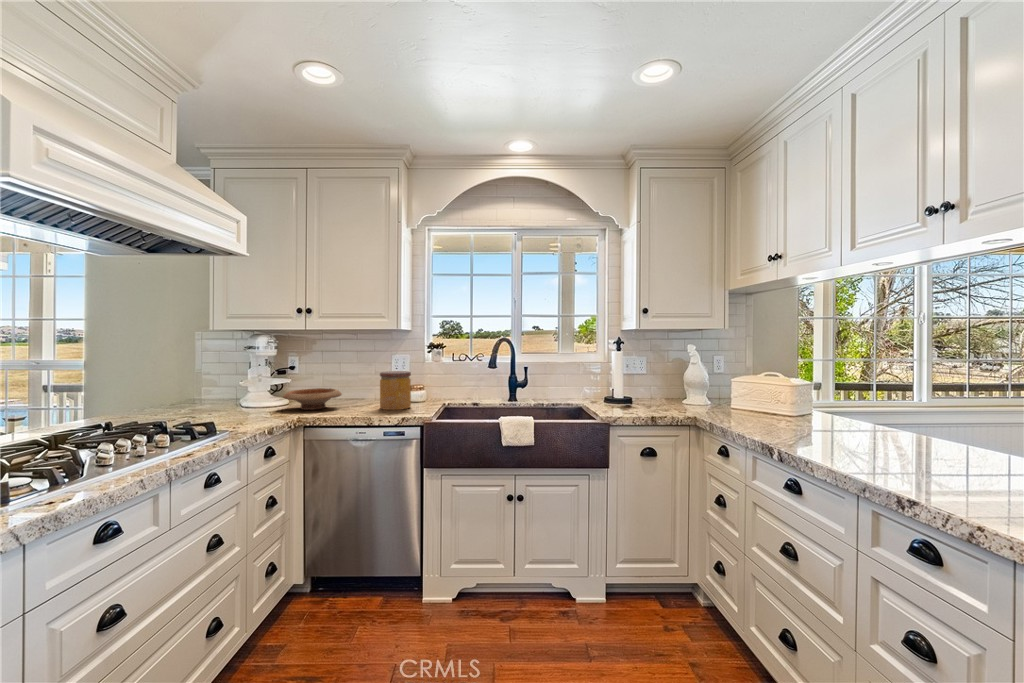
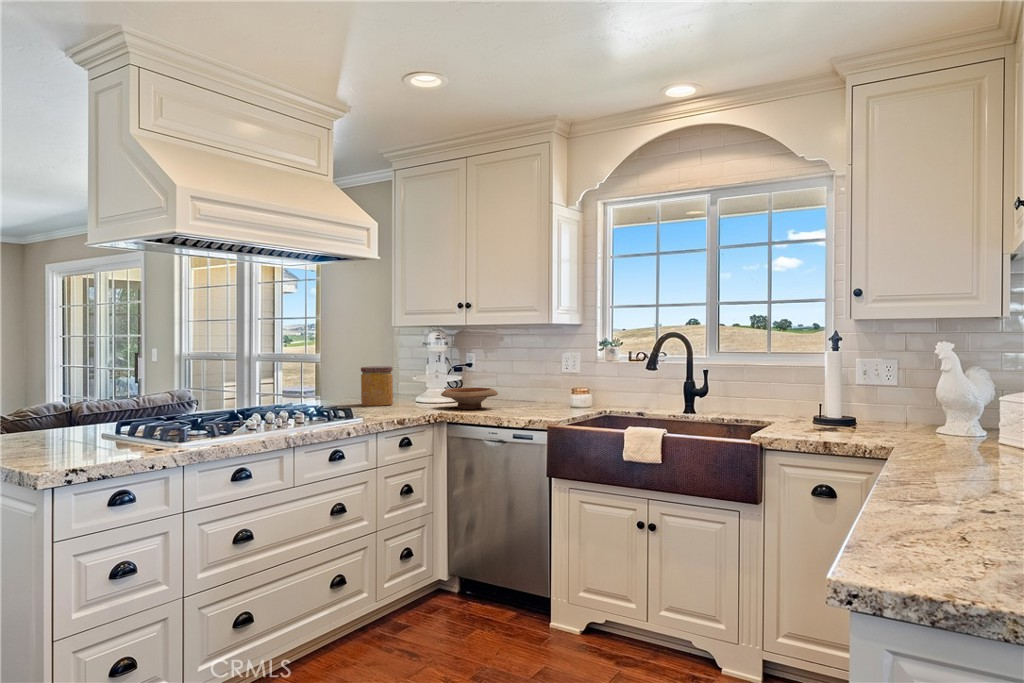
jar: present [380,371,411,410] -> present [361,366,393,406]

